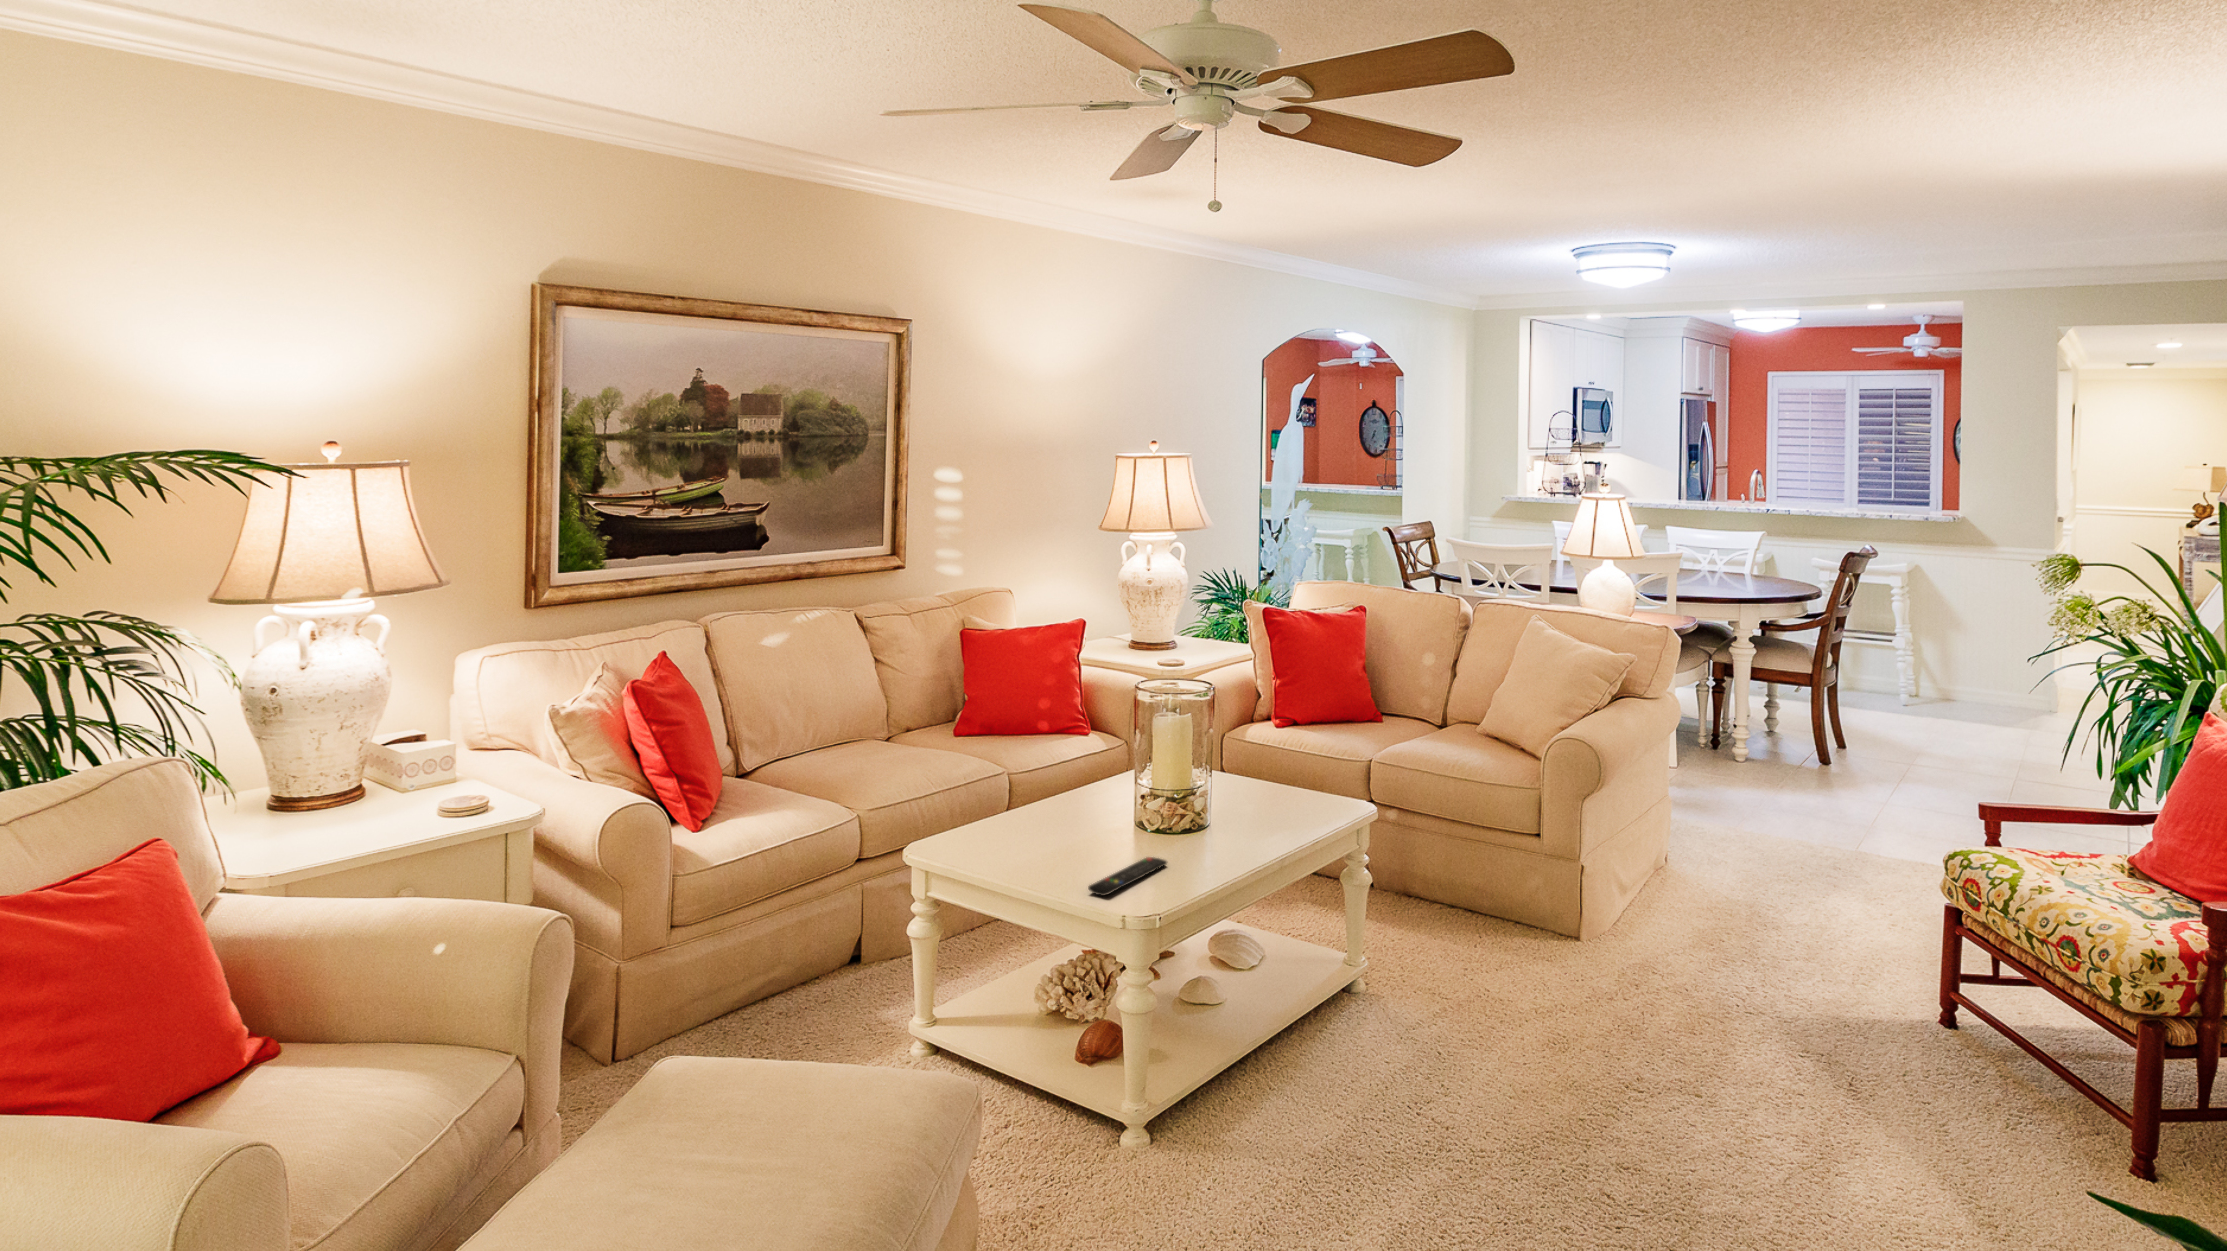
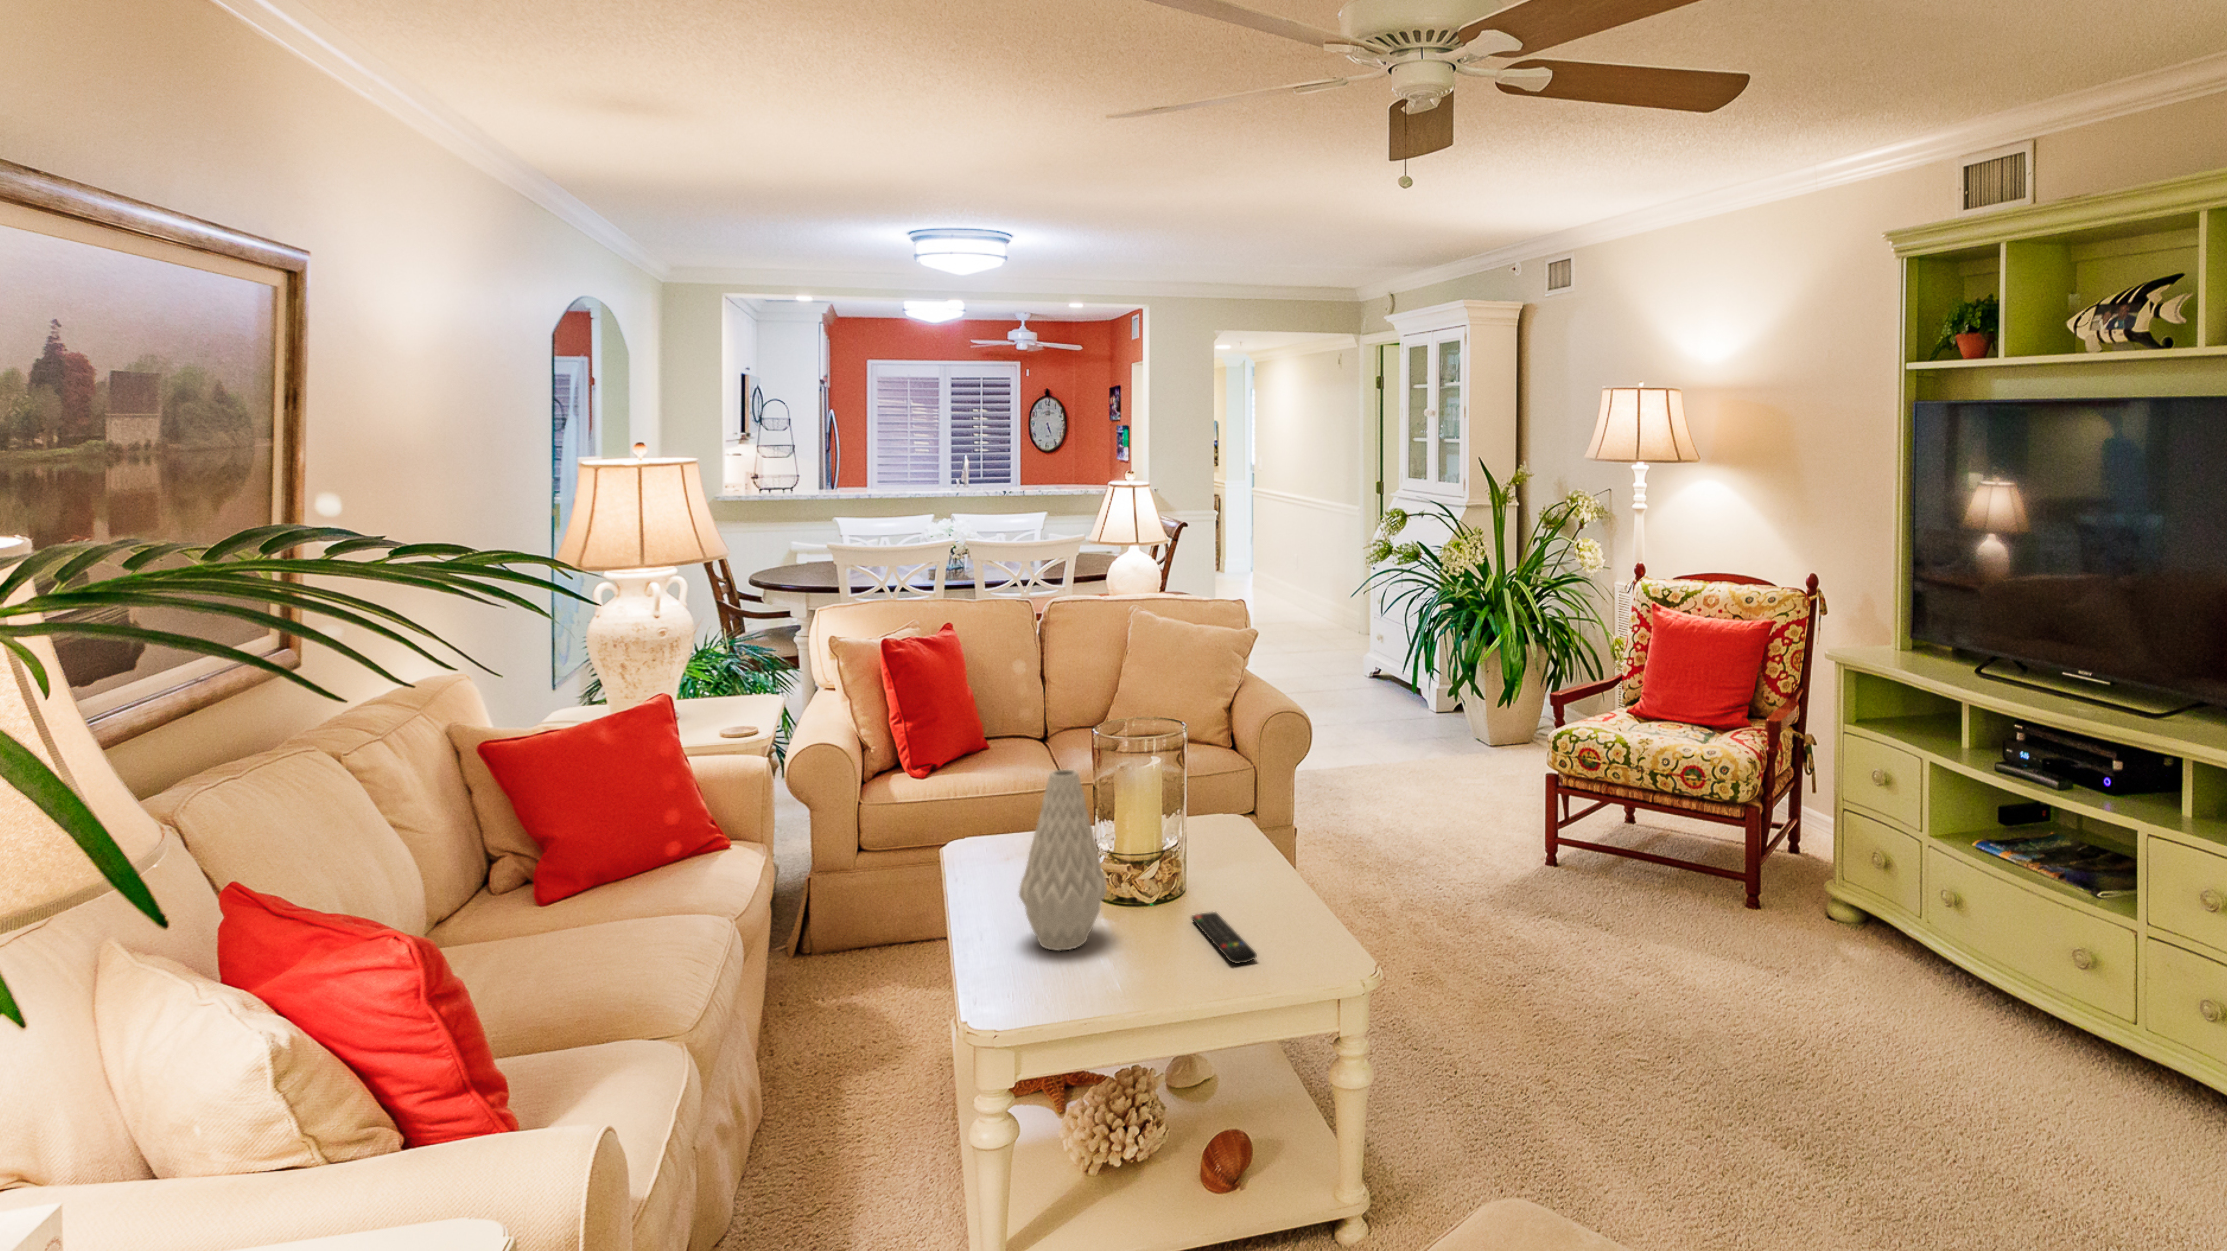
vase: none [1020,703,1090,848] -> present [1019,769,1107,950]

